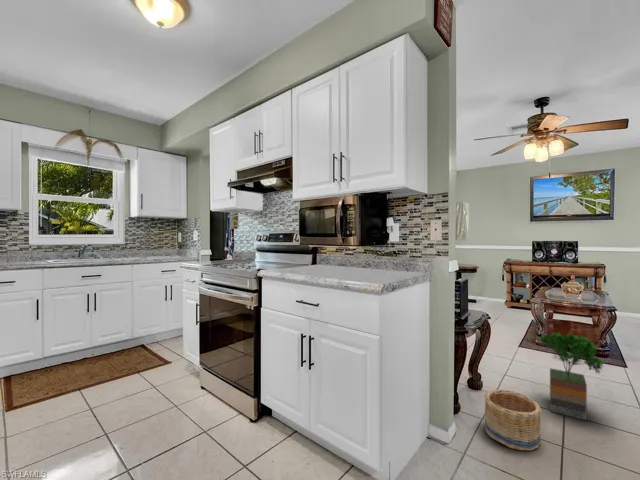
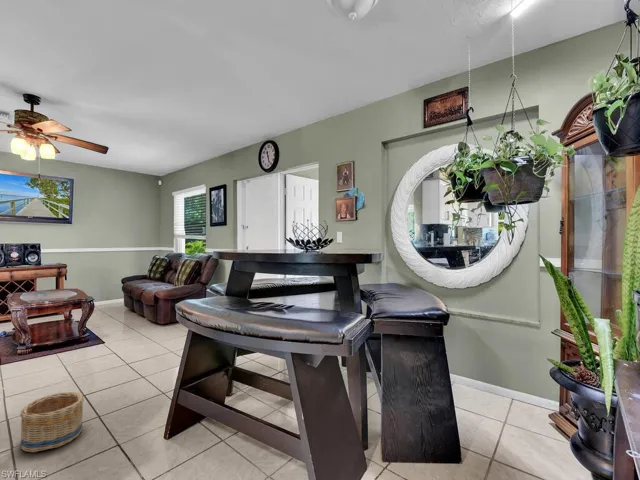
potted tree: present [540,333,604,420] -> none [57,323,116,401]

